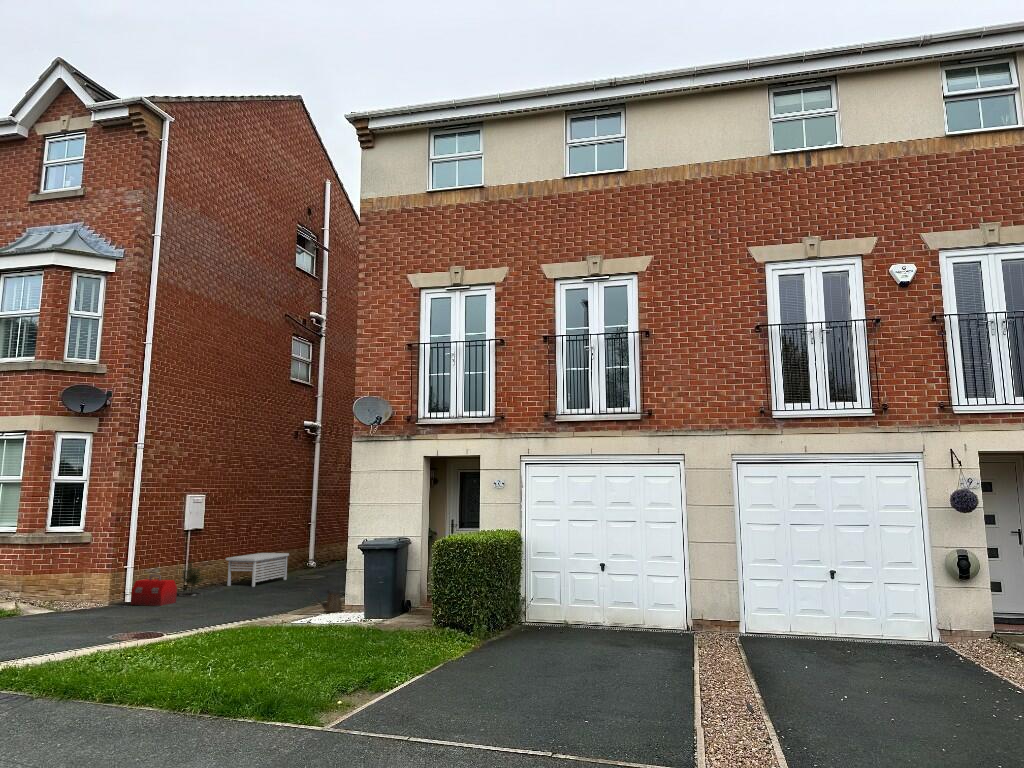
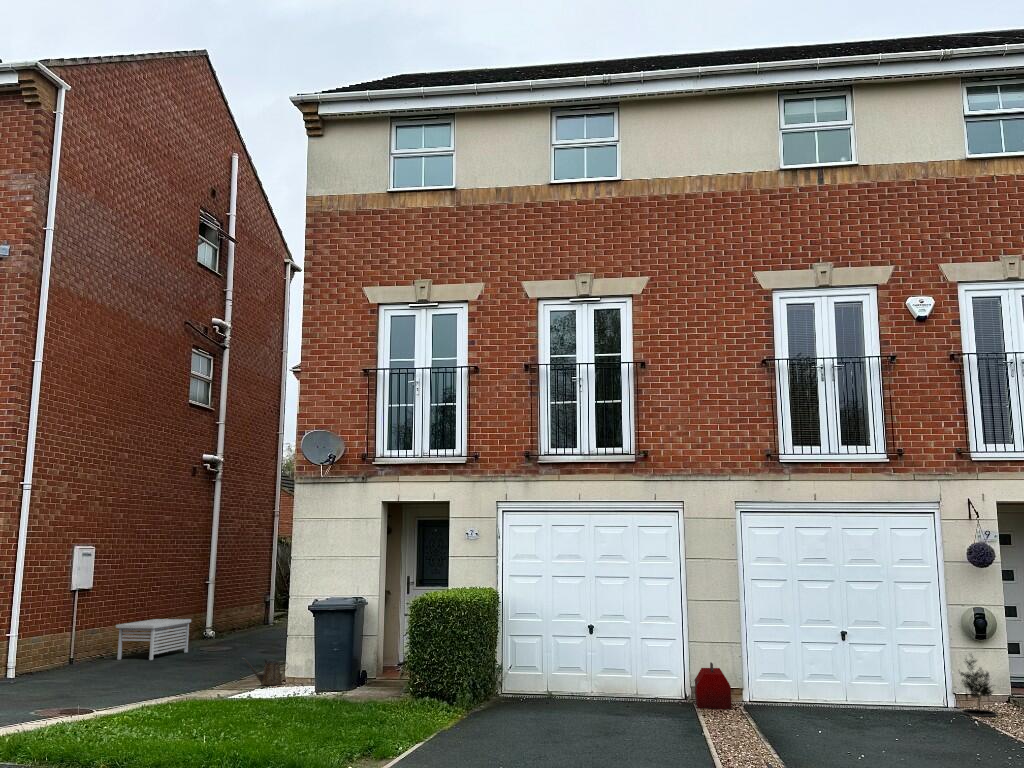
potted tree: present [180,562,203,597] -> present [959,657,997,717]
toolbox: present [131,575,177,606] -> present [695,662,731,709]

